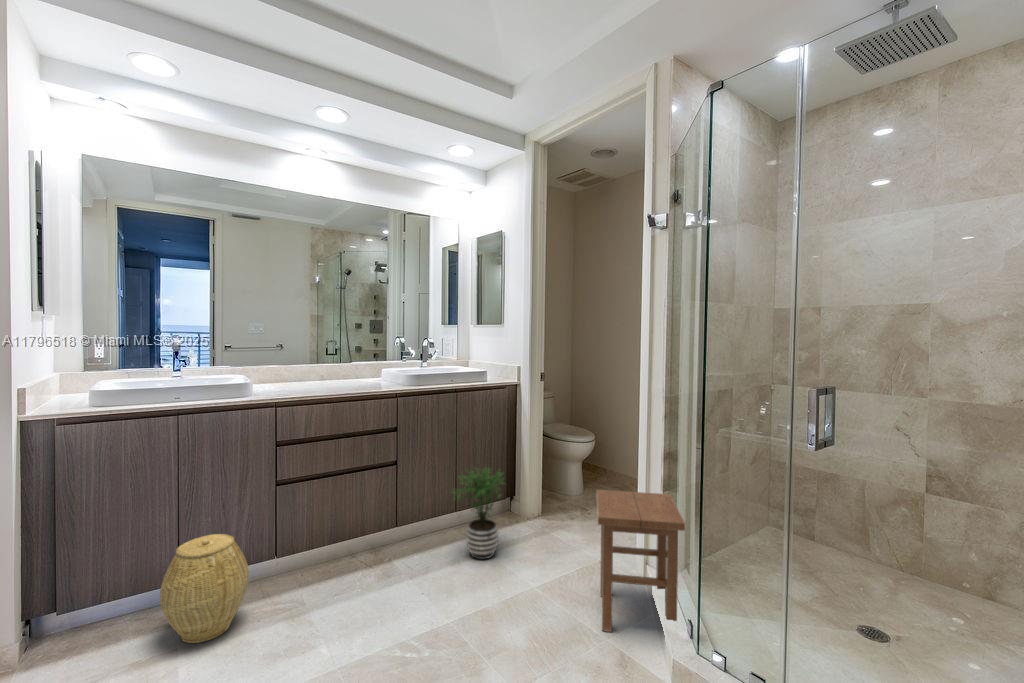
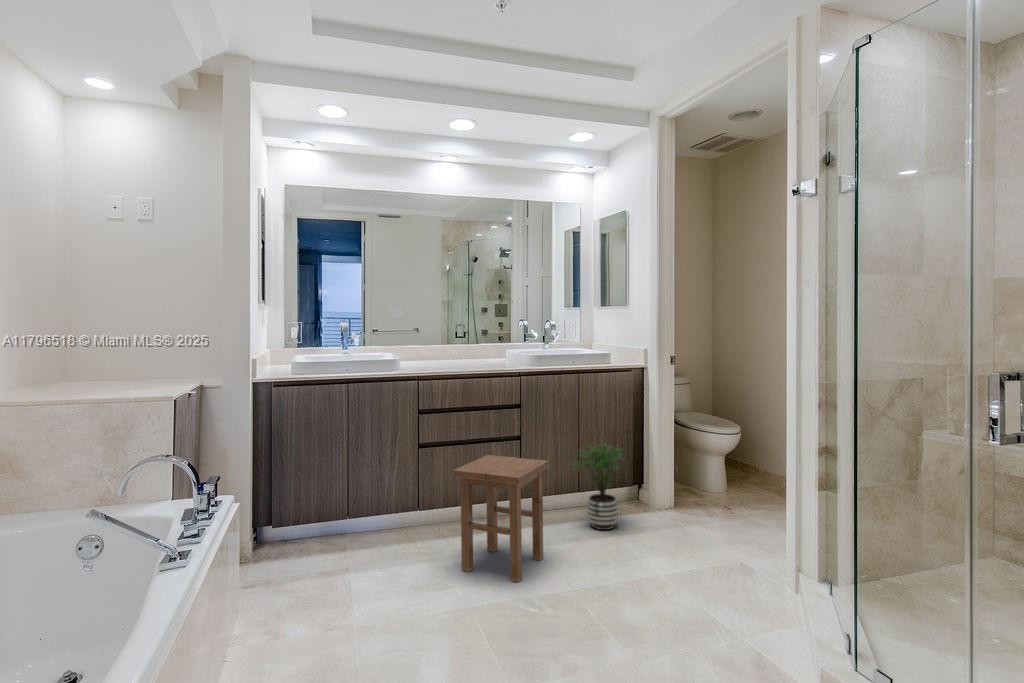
stool: present [596,490,685,632] -> present [454,455,548,582]
woven basket: present [160,534,249,643] -> none [342,480,403,560]

